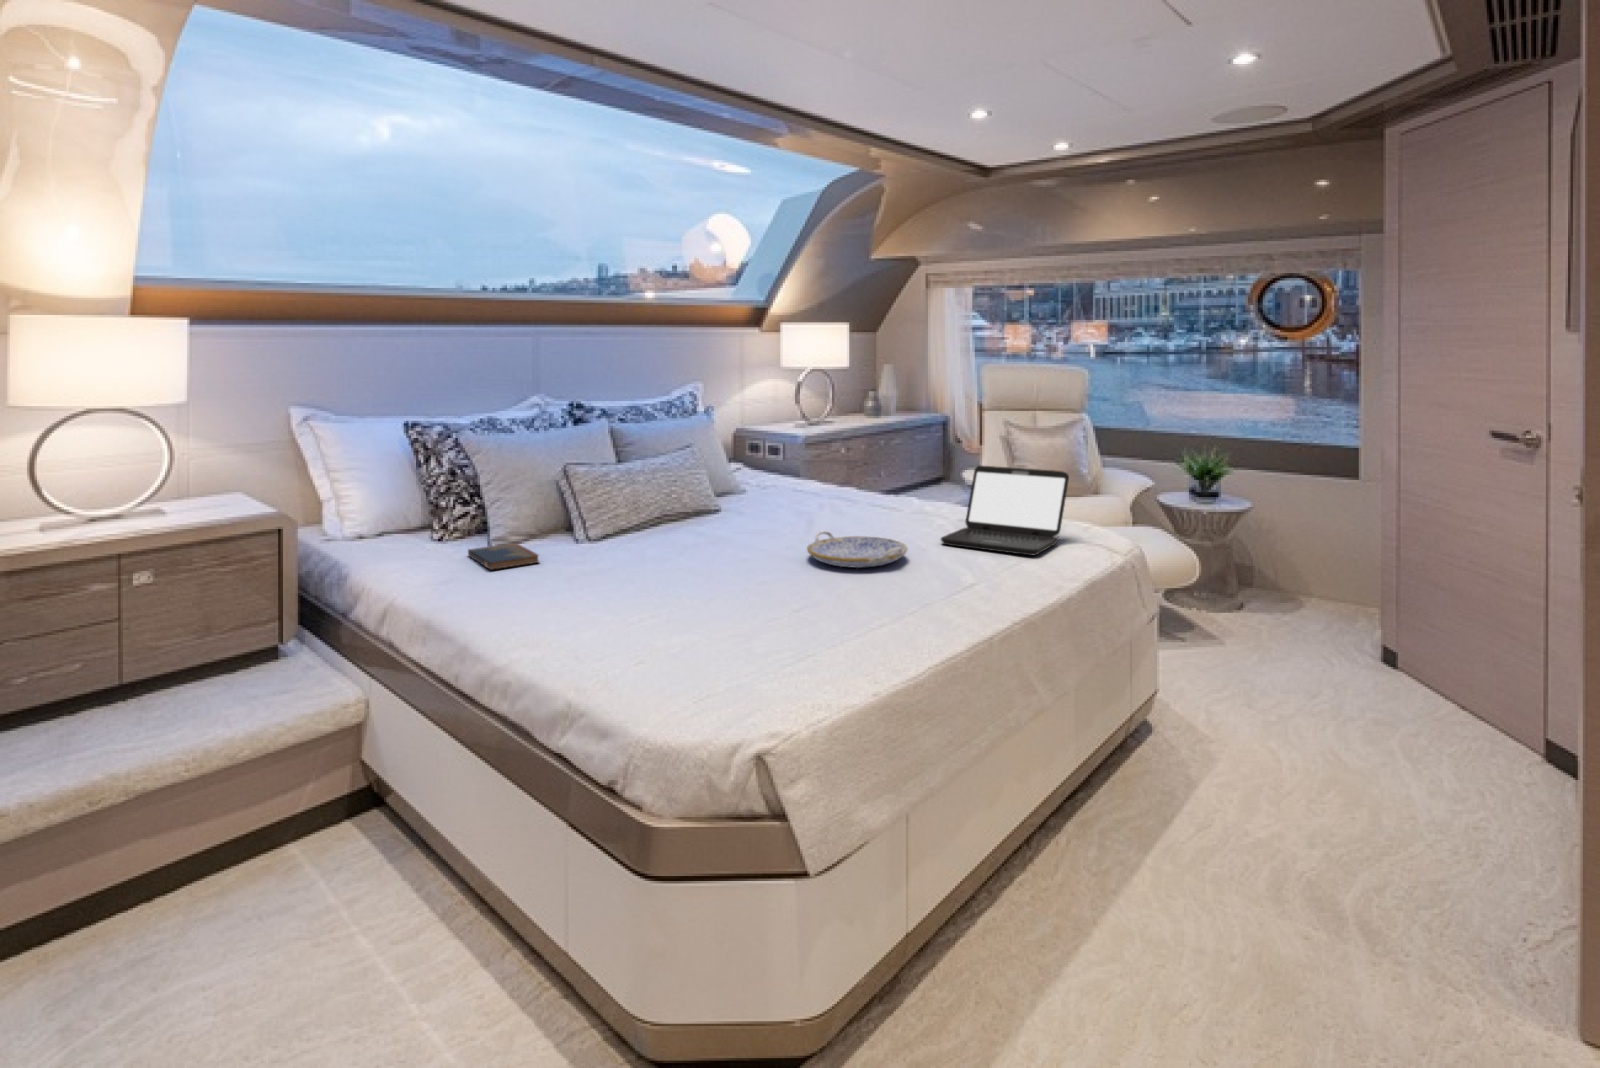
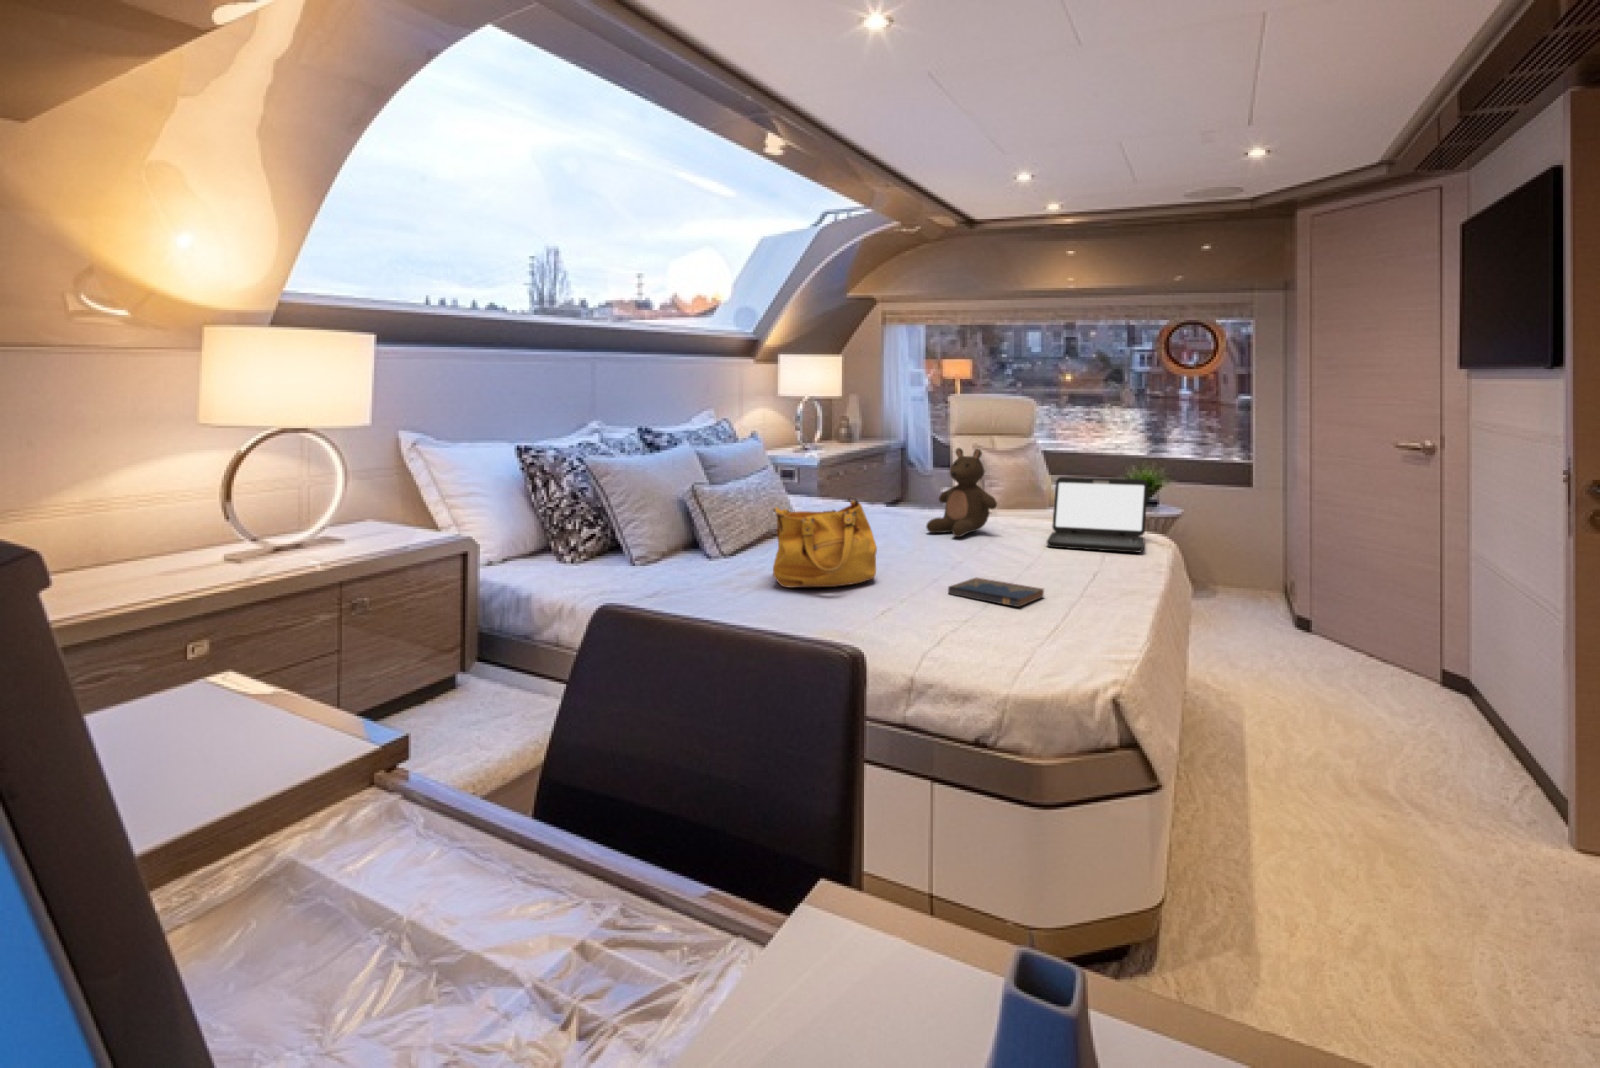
stuffed bear: none [832,430,904,529] -> present [926,448,997,537]
handbag: none [588,484,703,578] -> present [773,497,877,588]
serving tray: present [807,531,907,568] -> none [950,539,1046,569]
hardcover book: present [468,543,539,570] -> present [948,578,1044,607]

